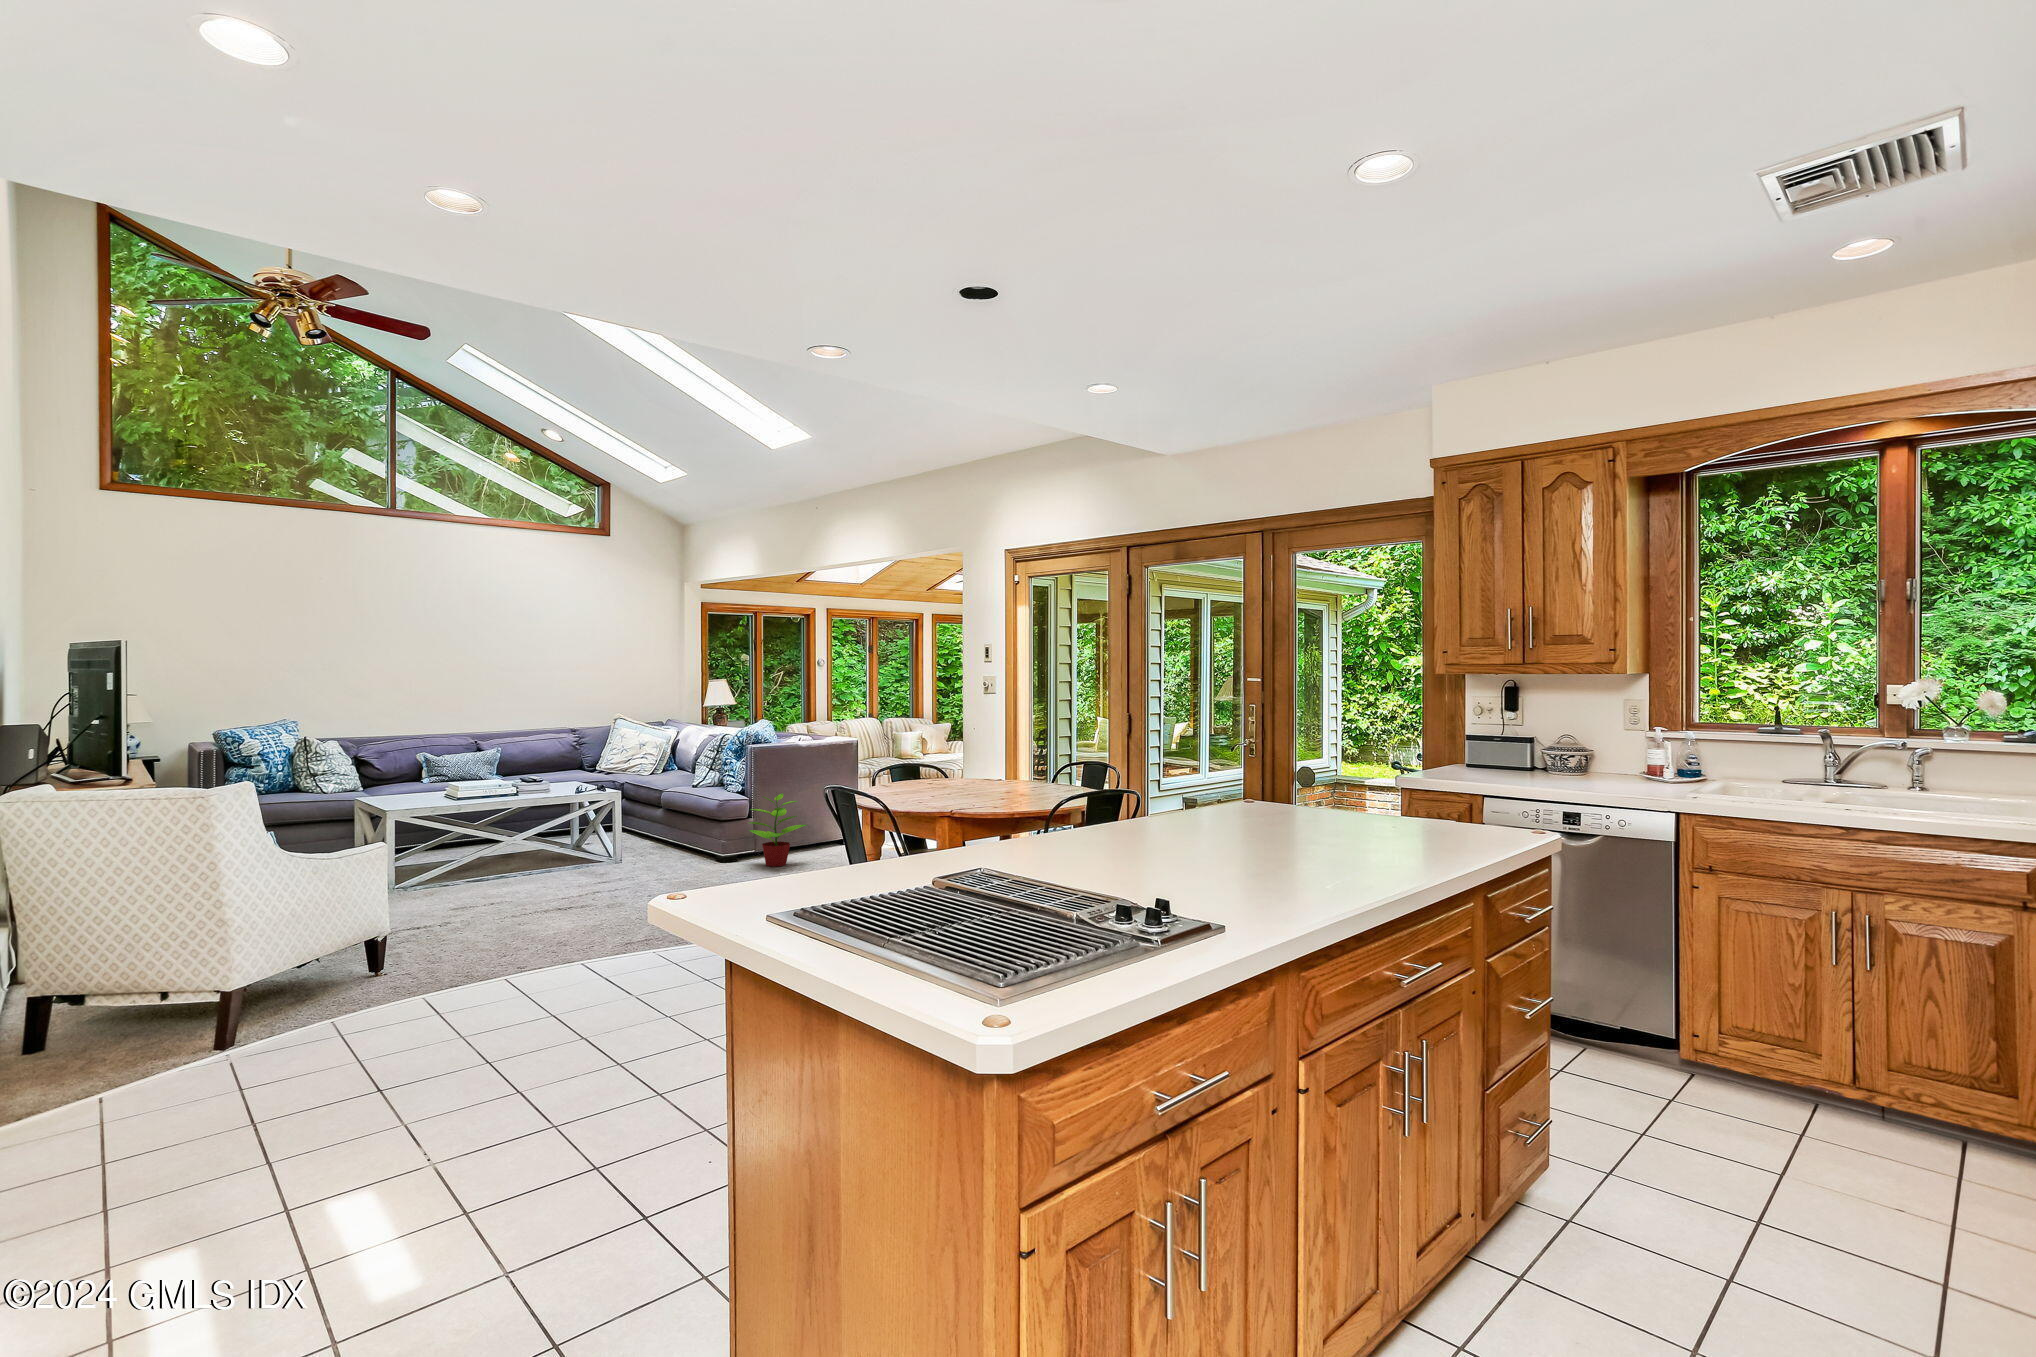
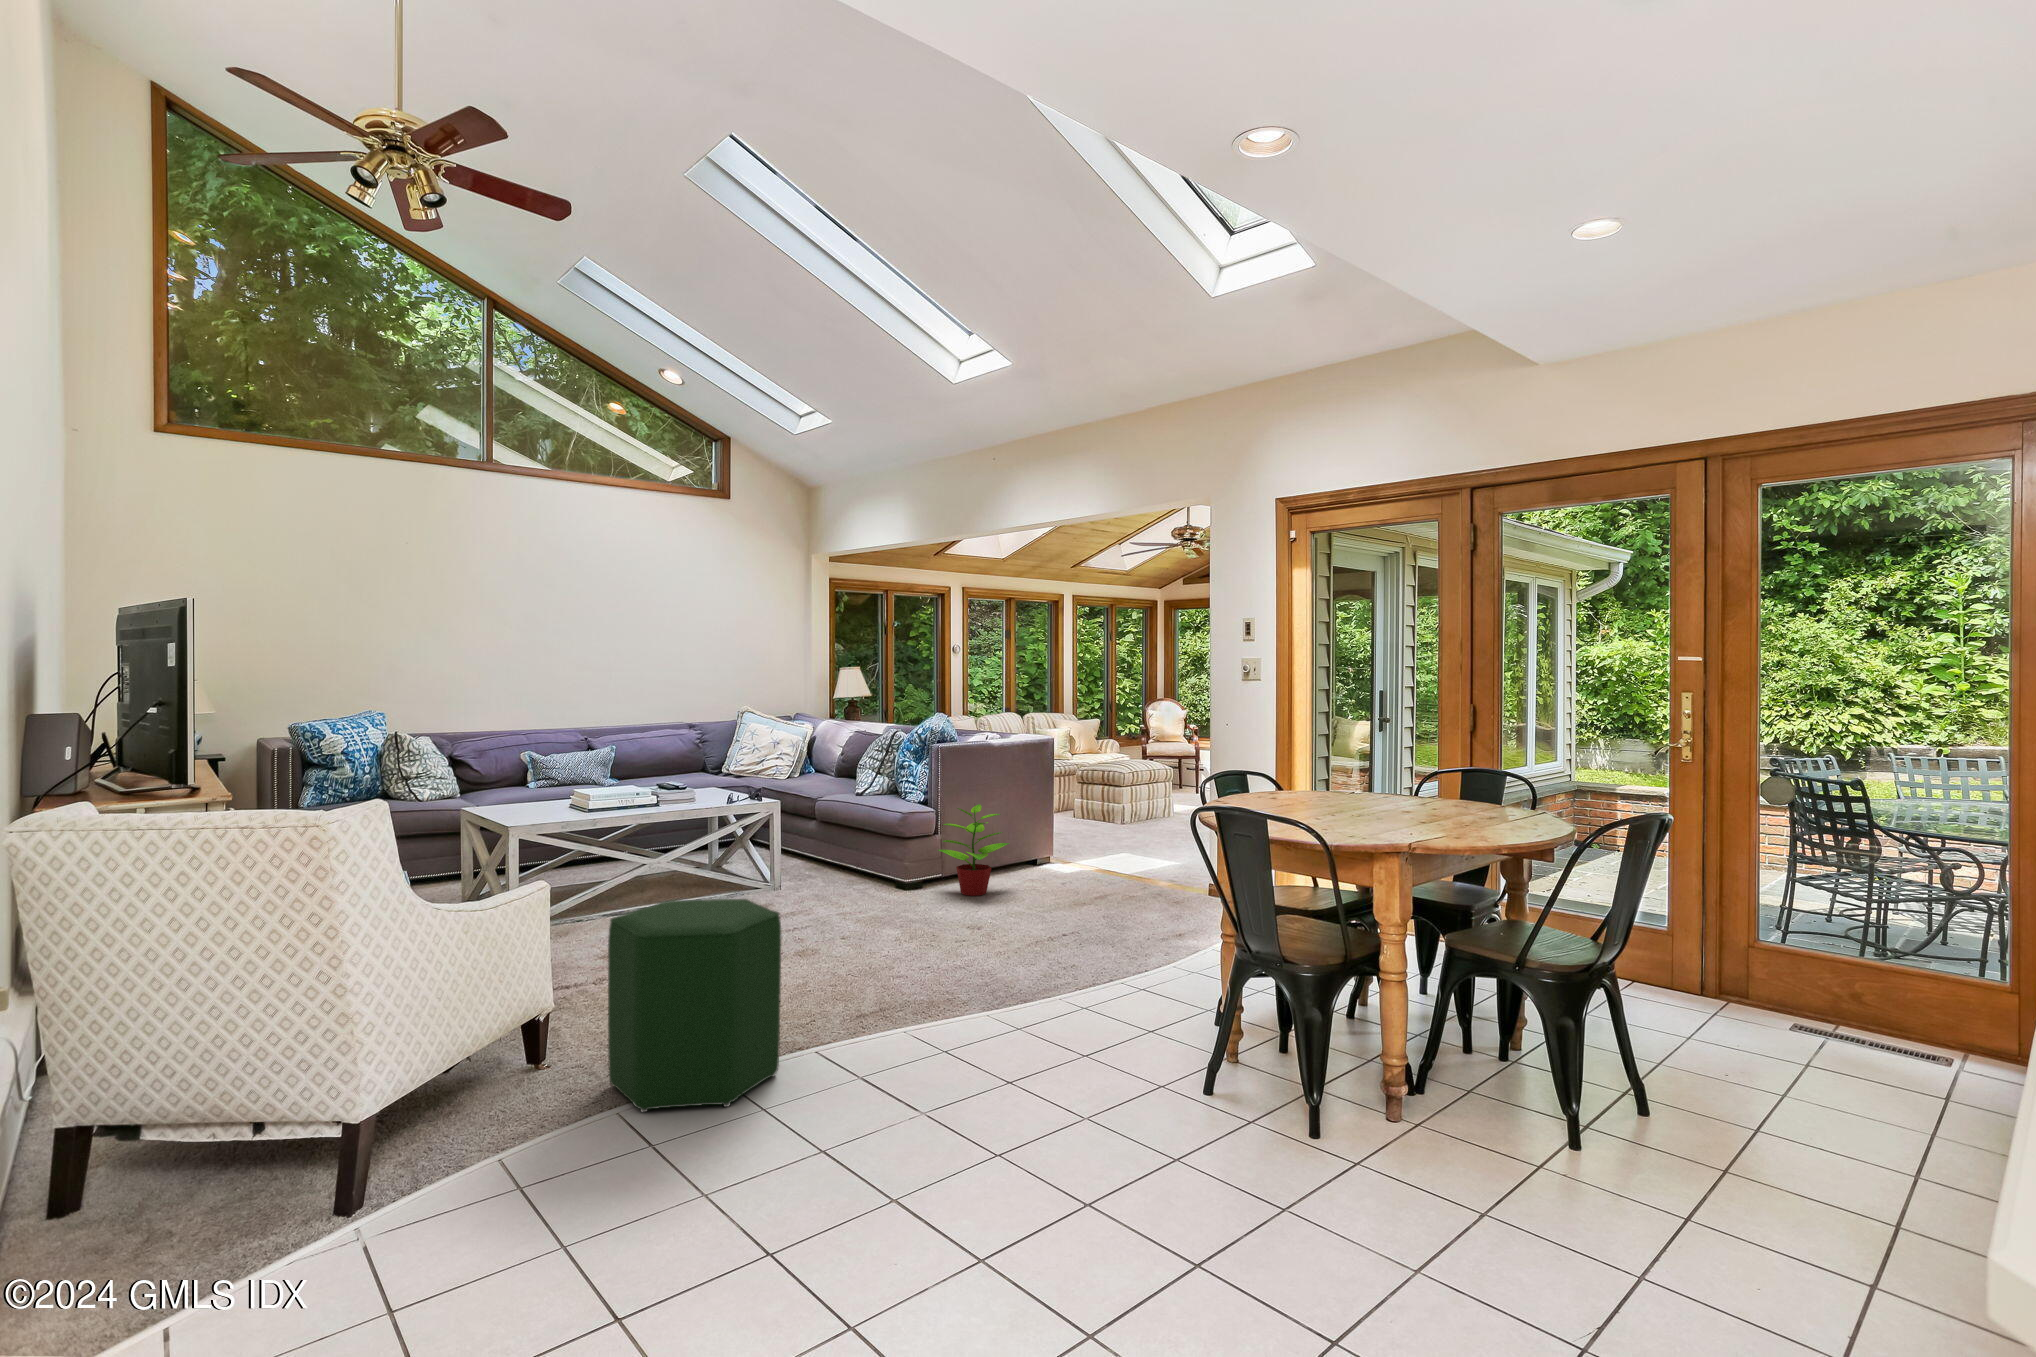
ottoman: none [422,856,549,998] -> present [608,899,781,1112]

